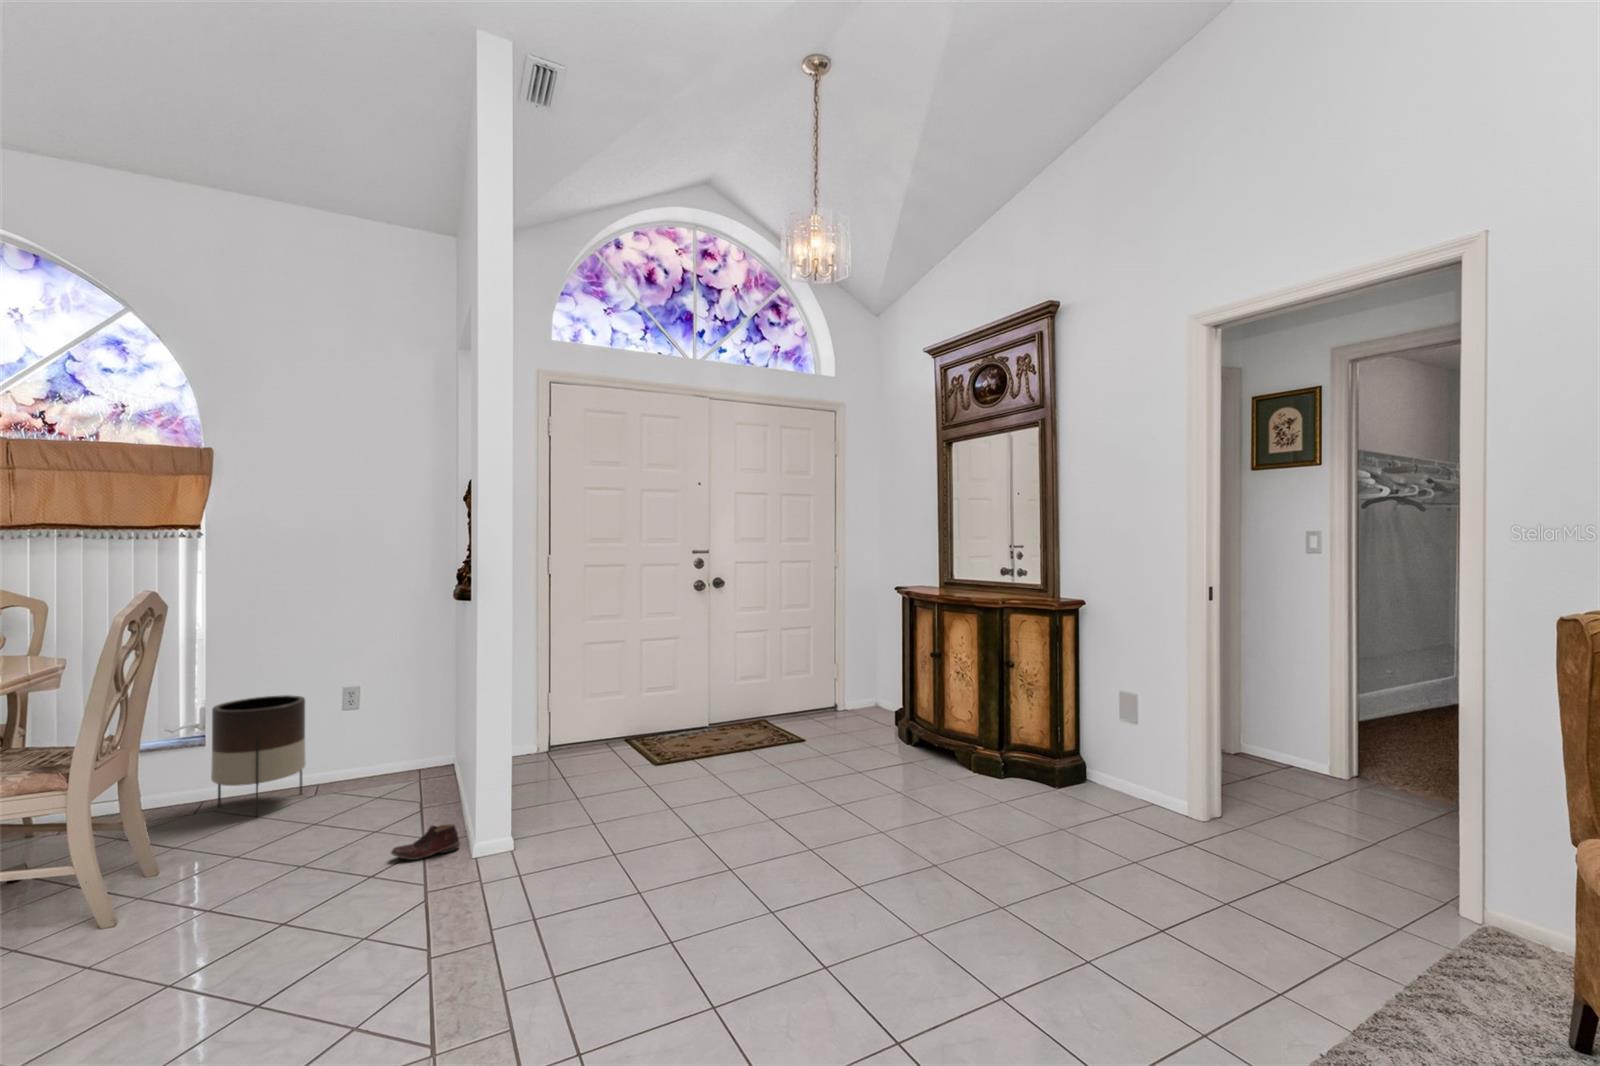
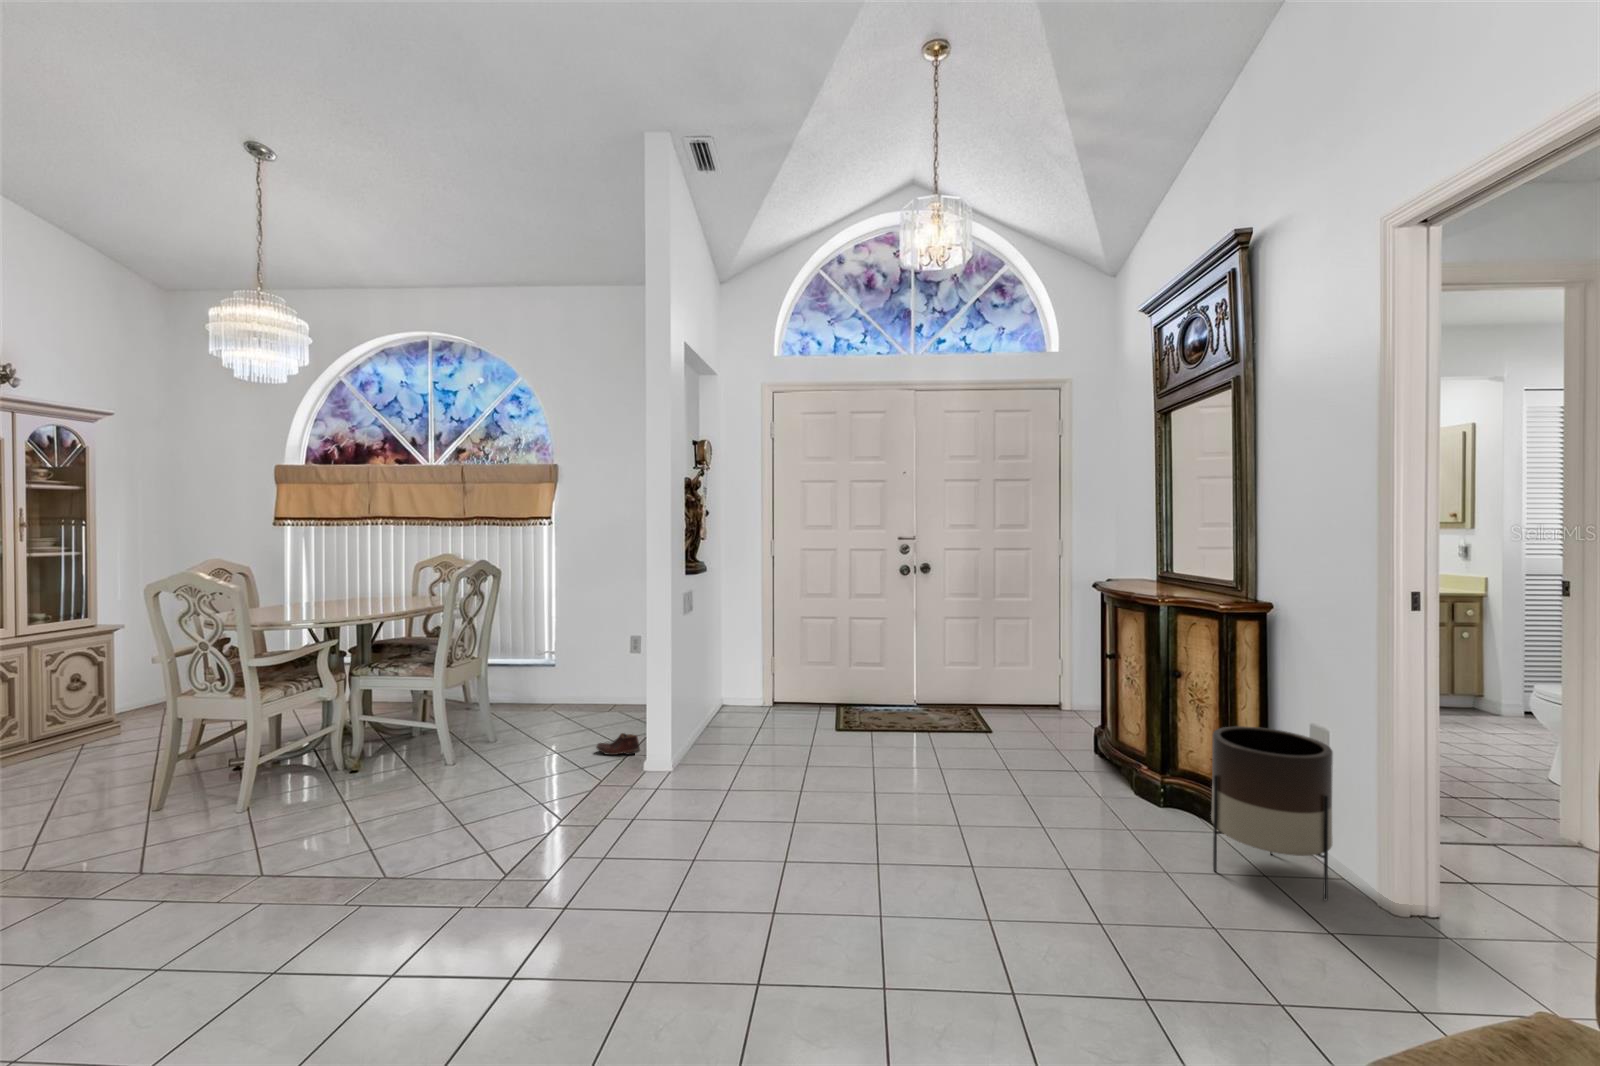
planter: present [211,695,306,817] -> present [1211,726,1333,900]

